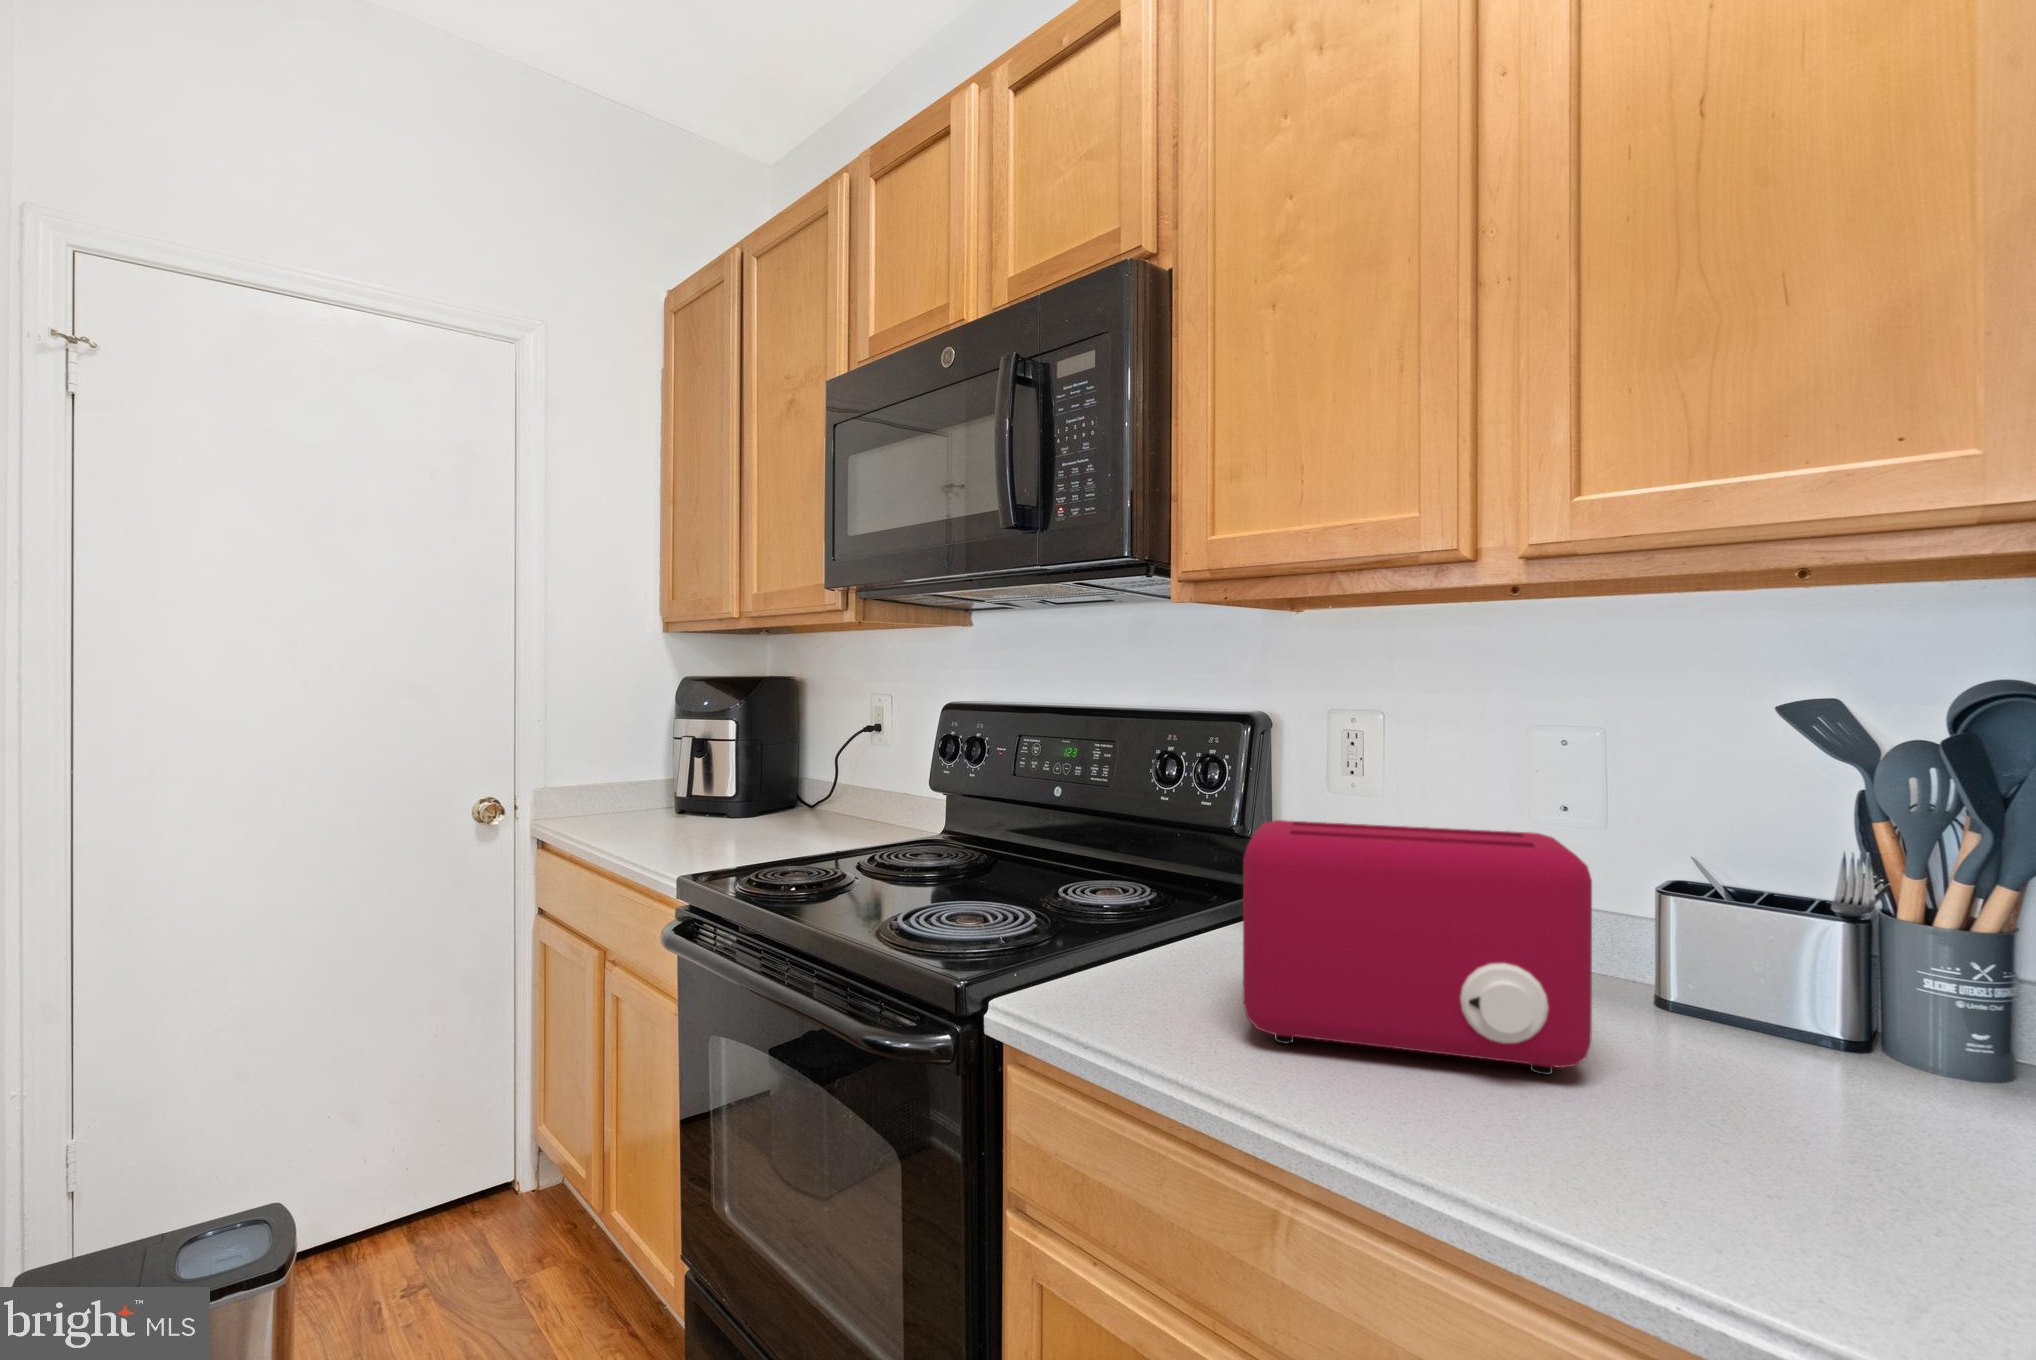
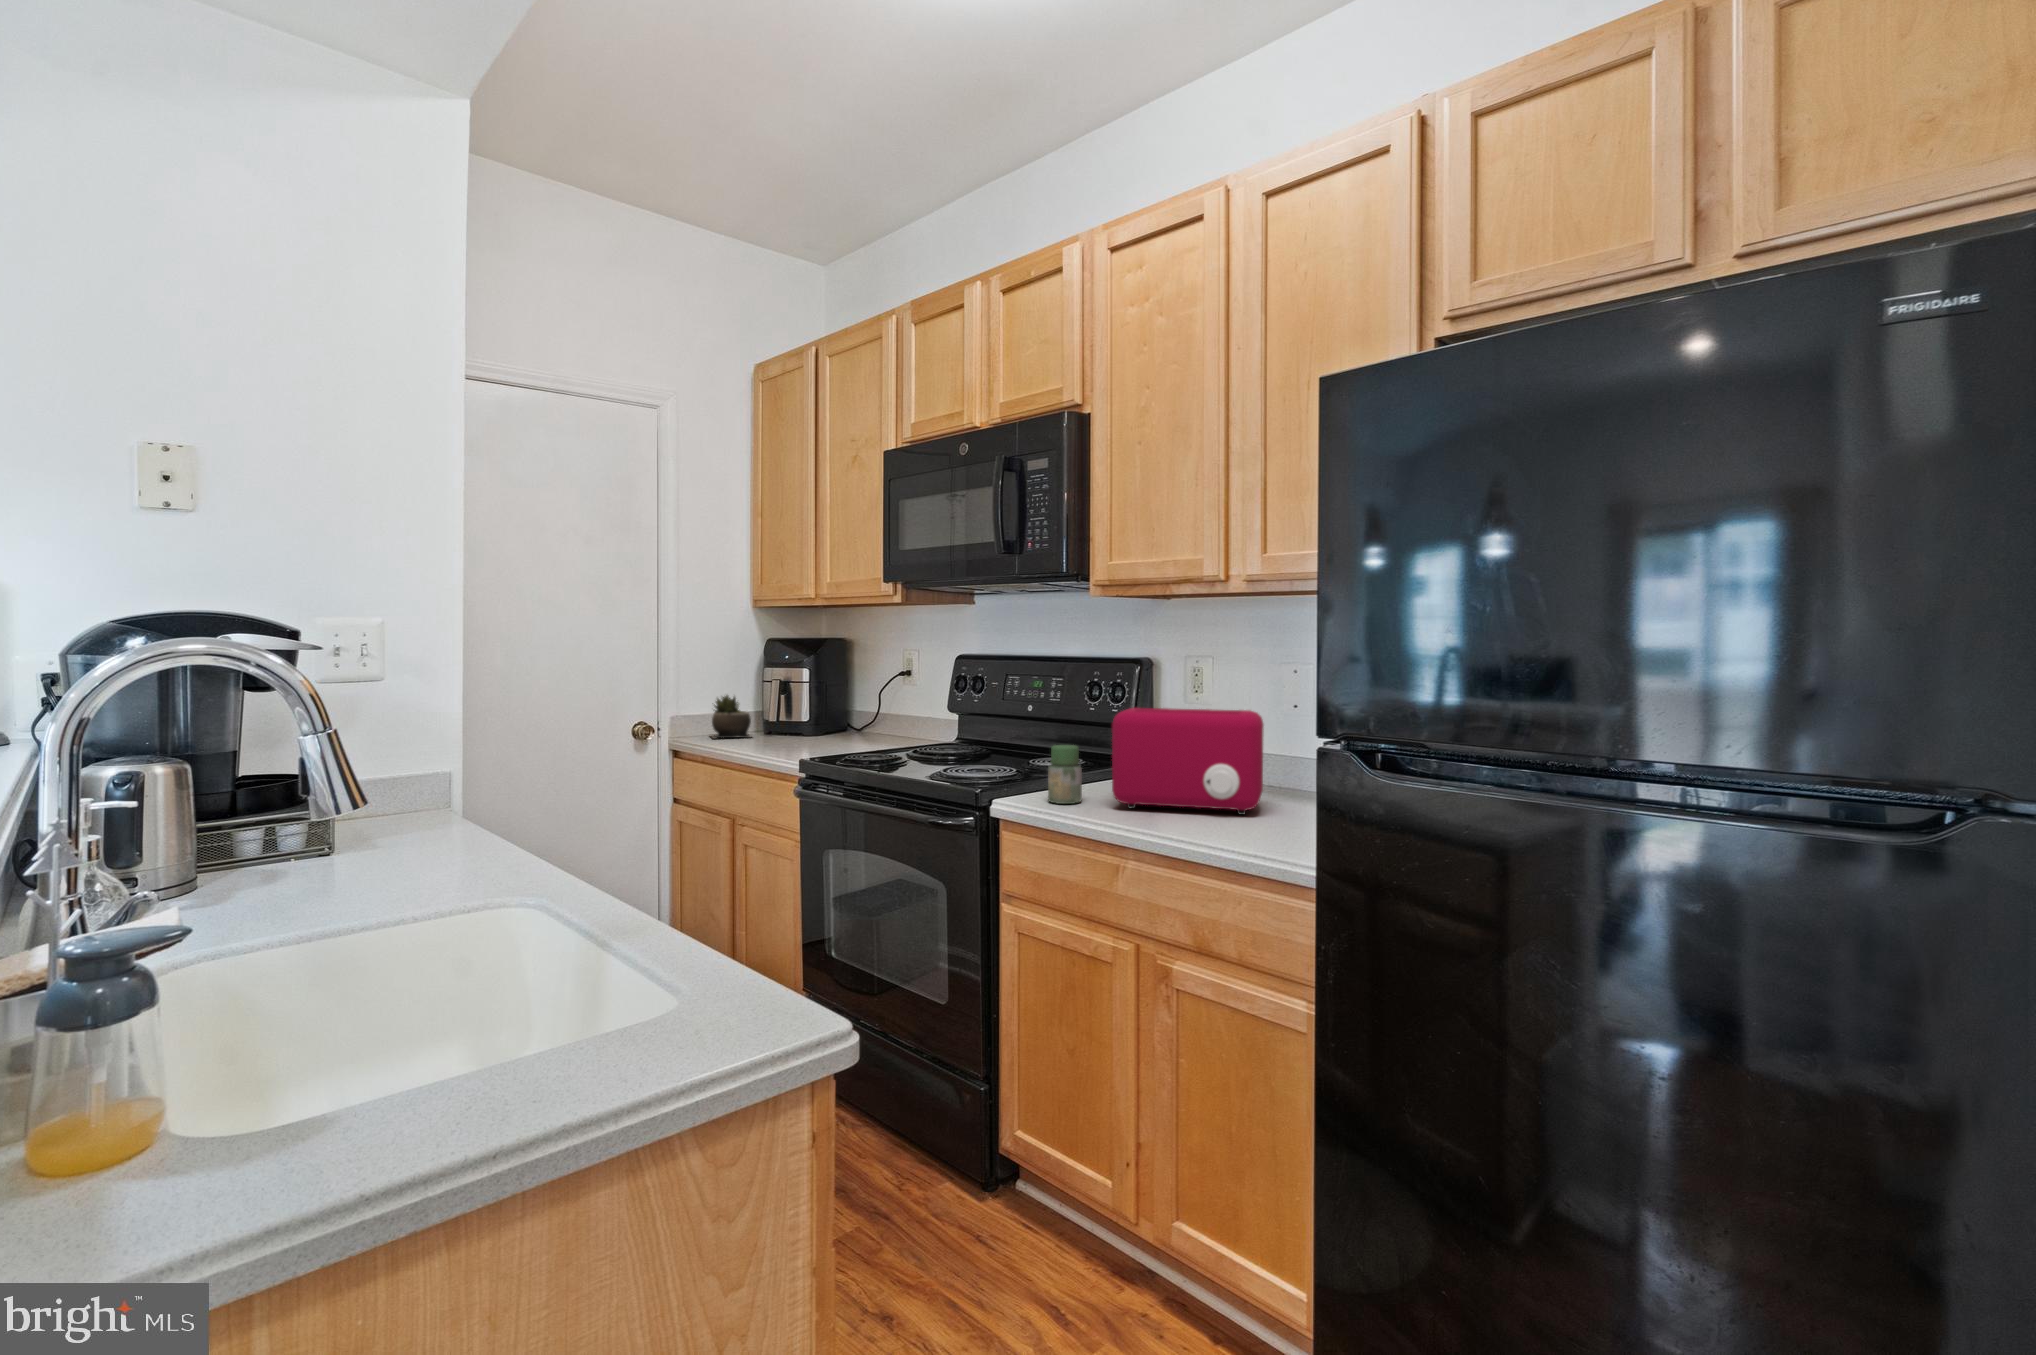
succulent plant: none [585,758,648,827] -> present [711,695,751,739]
jar: none [1102,893,1172,1023] -> present [1048,745,1082,804]

